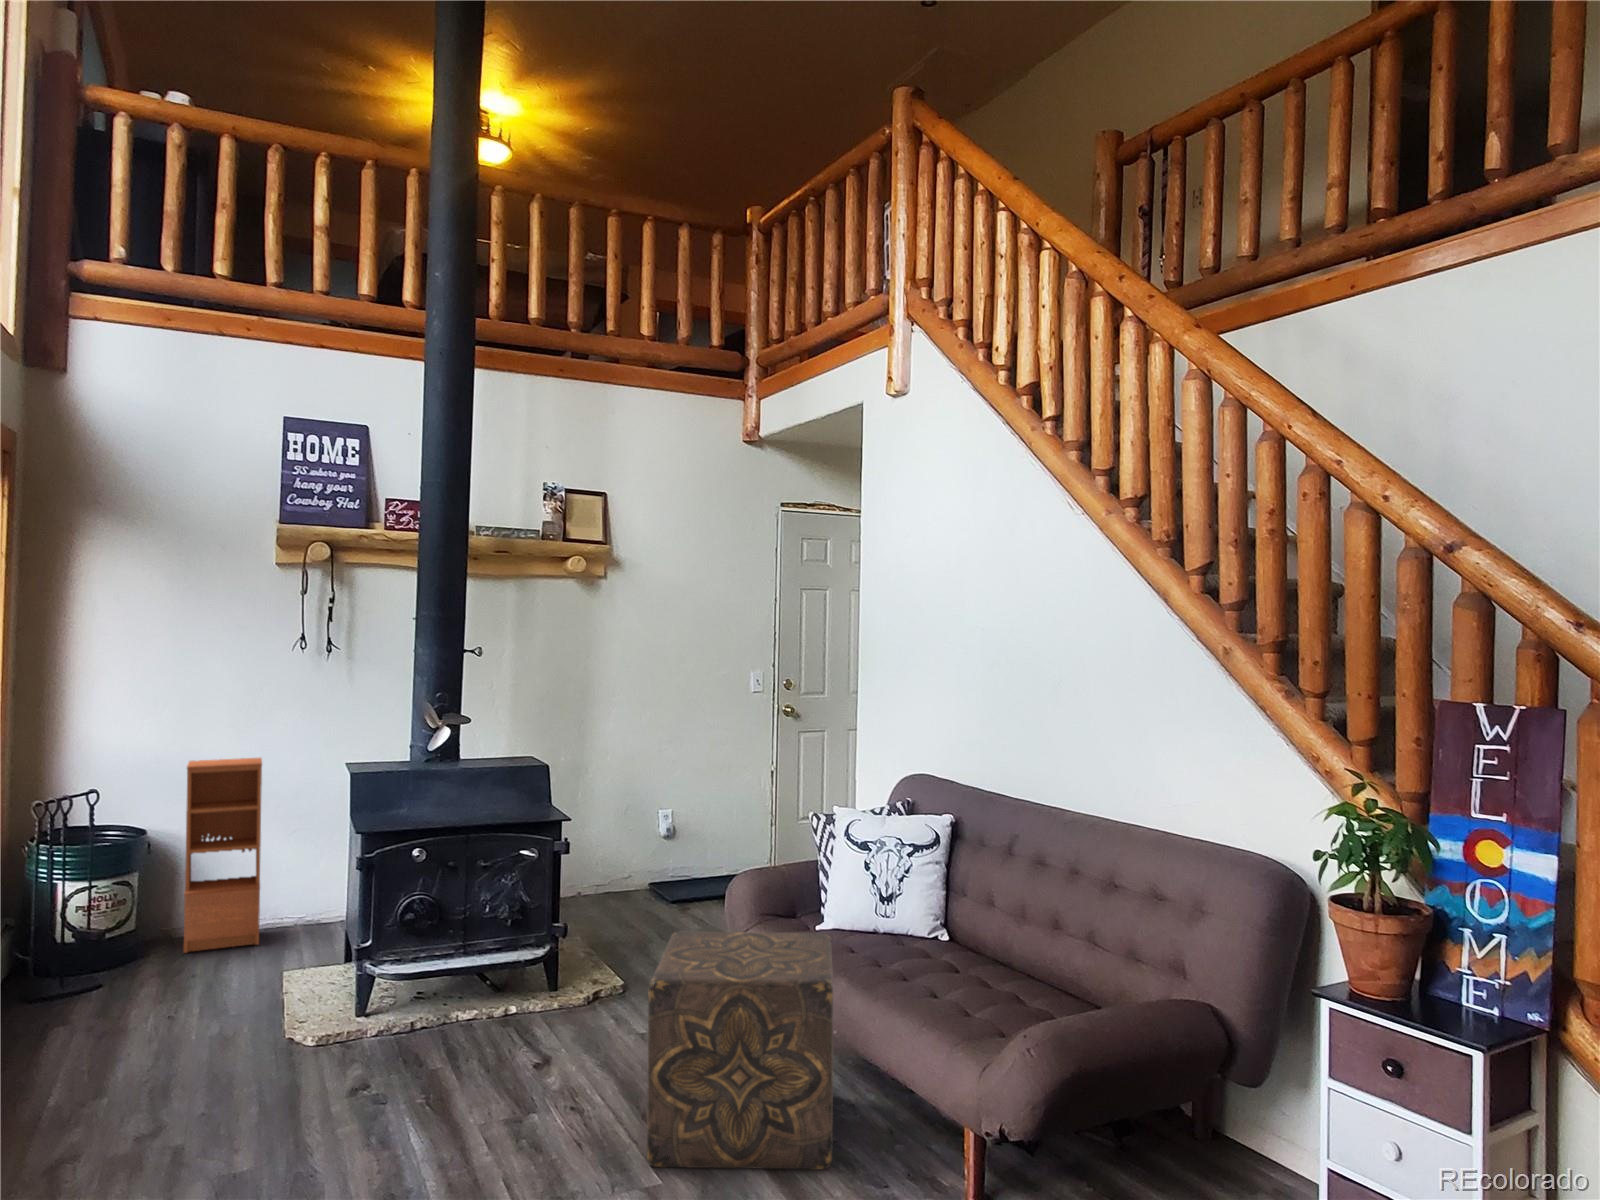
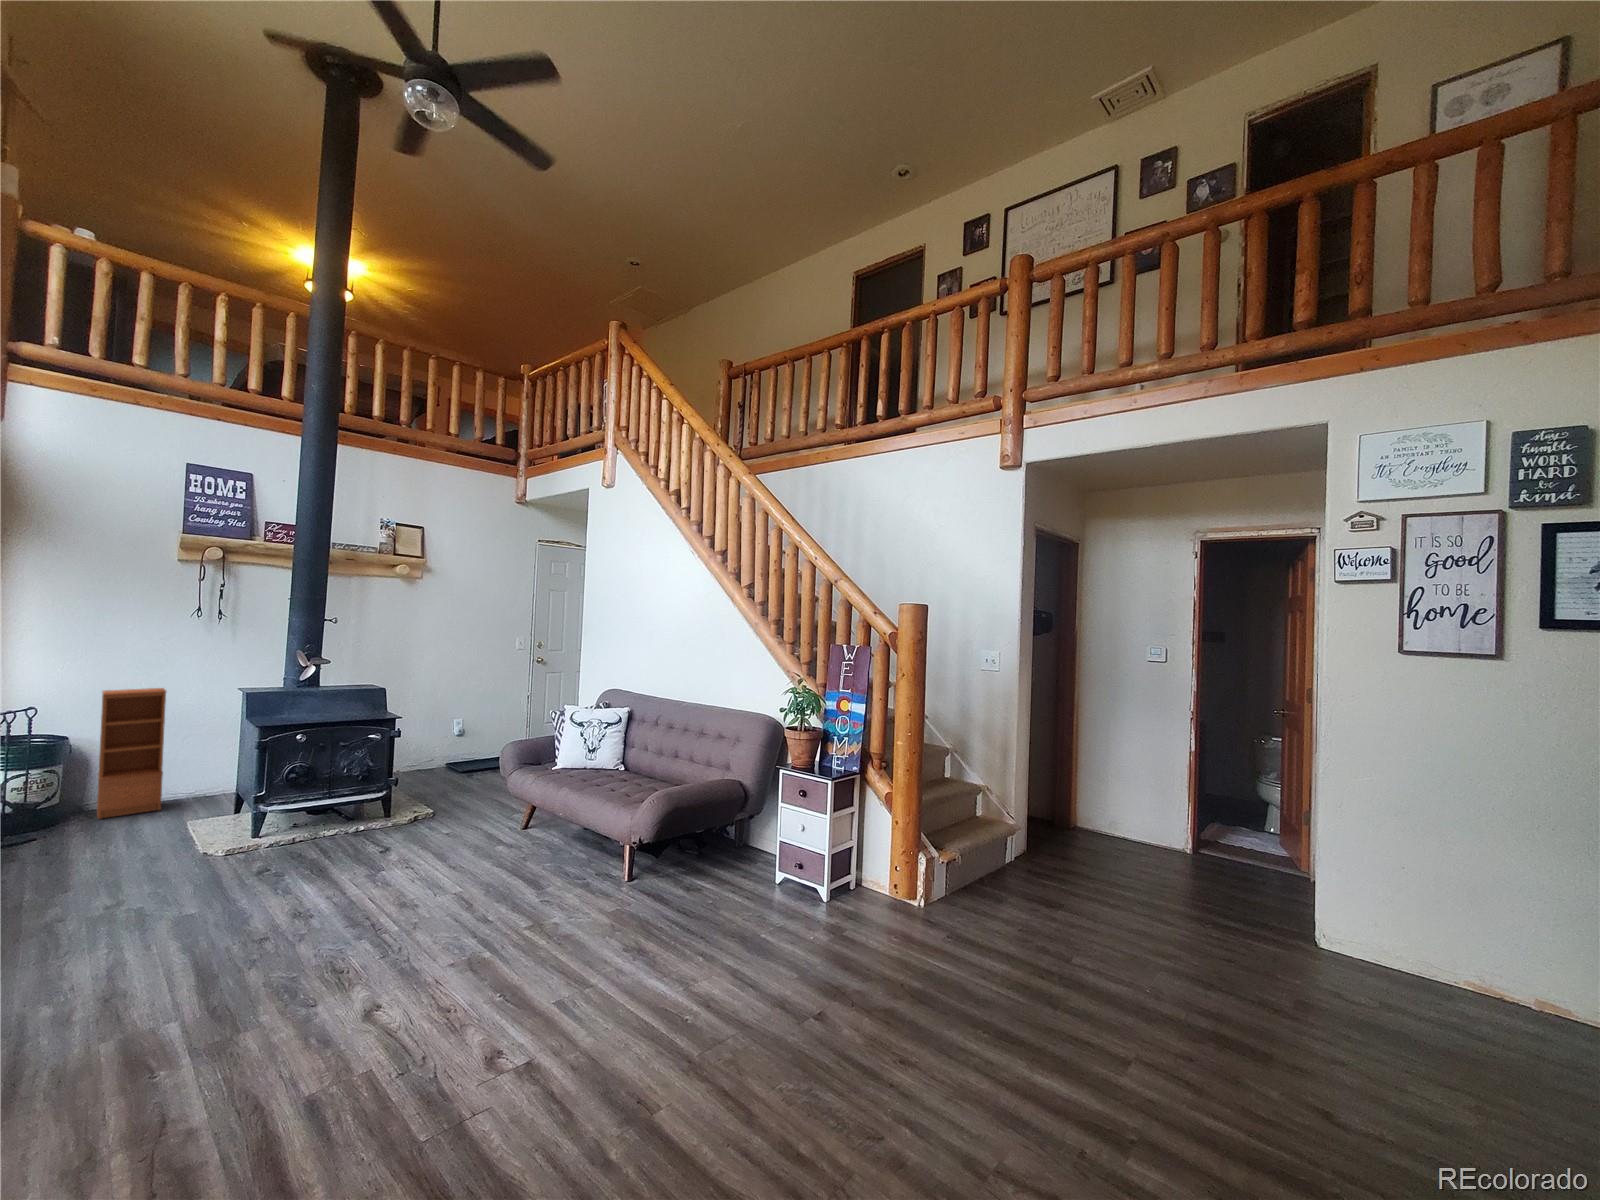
ottoman: present [647,932,833,1169] -> none [455,767,561,890]

